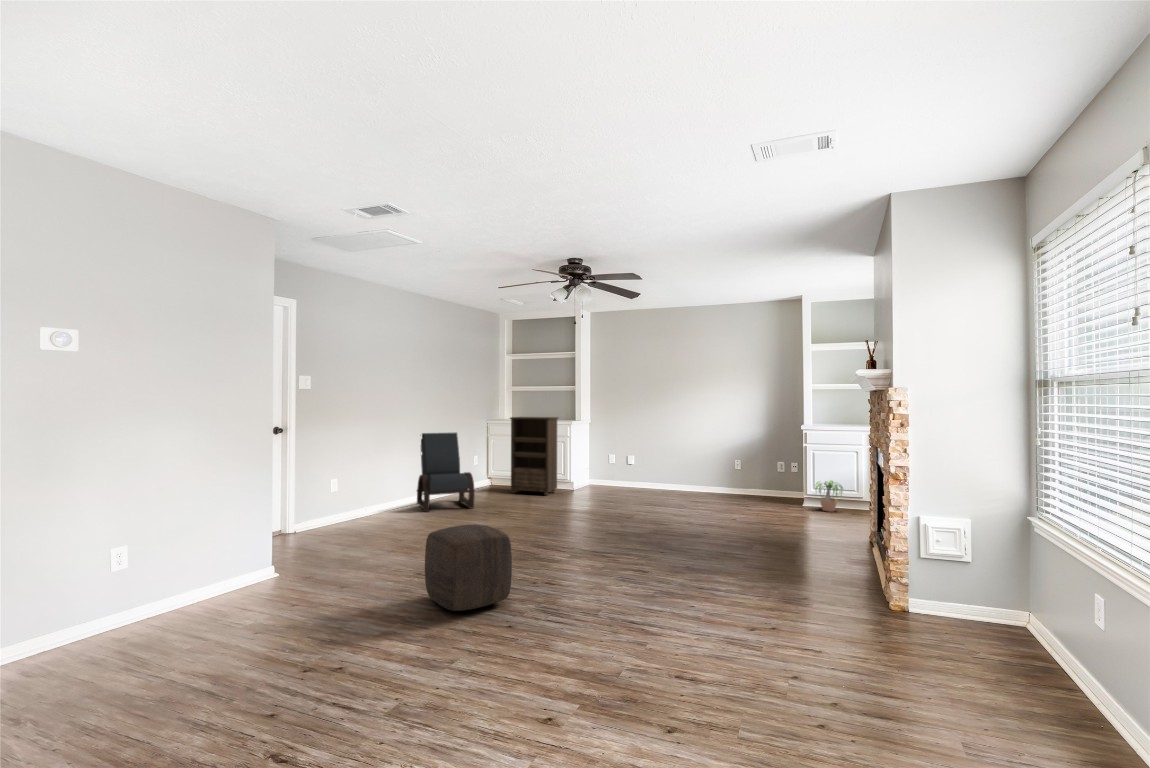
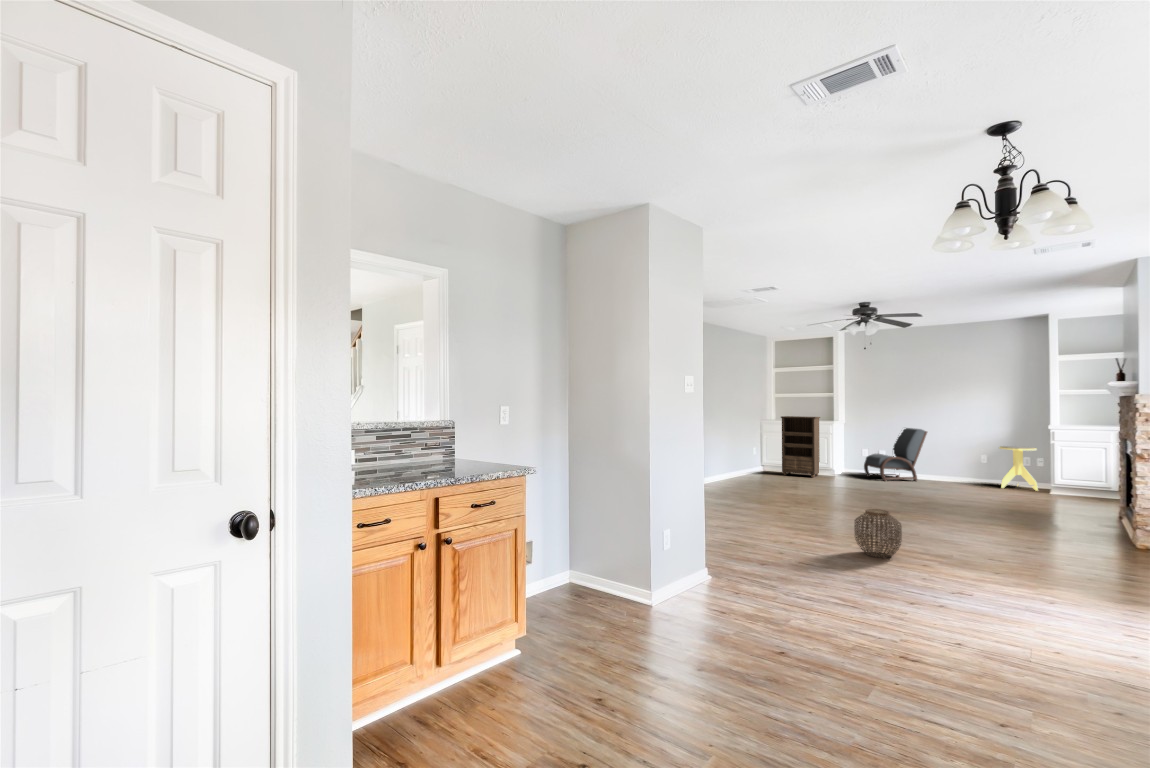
lounge chair: present [417,433,475,512] -> present [864,428,927,481]
side table: none [750,450,789,504] -> present [999,446,1038,491]
potted plant: present [815,481,843,512] -> none [1061,472,1101,497]
ottoman: present [425,524,512,611] -> none [799,479,857,525]
woven basket: none [420,614,508,724] -> present [854,509,902,558]

